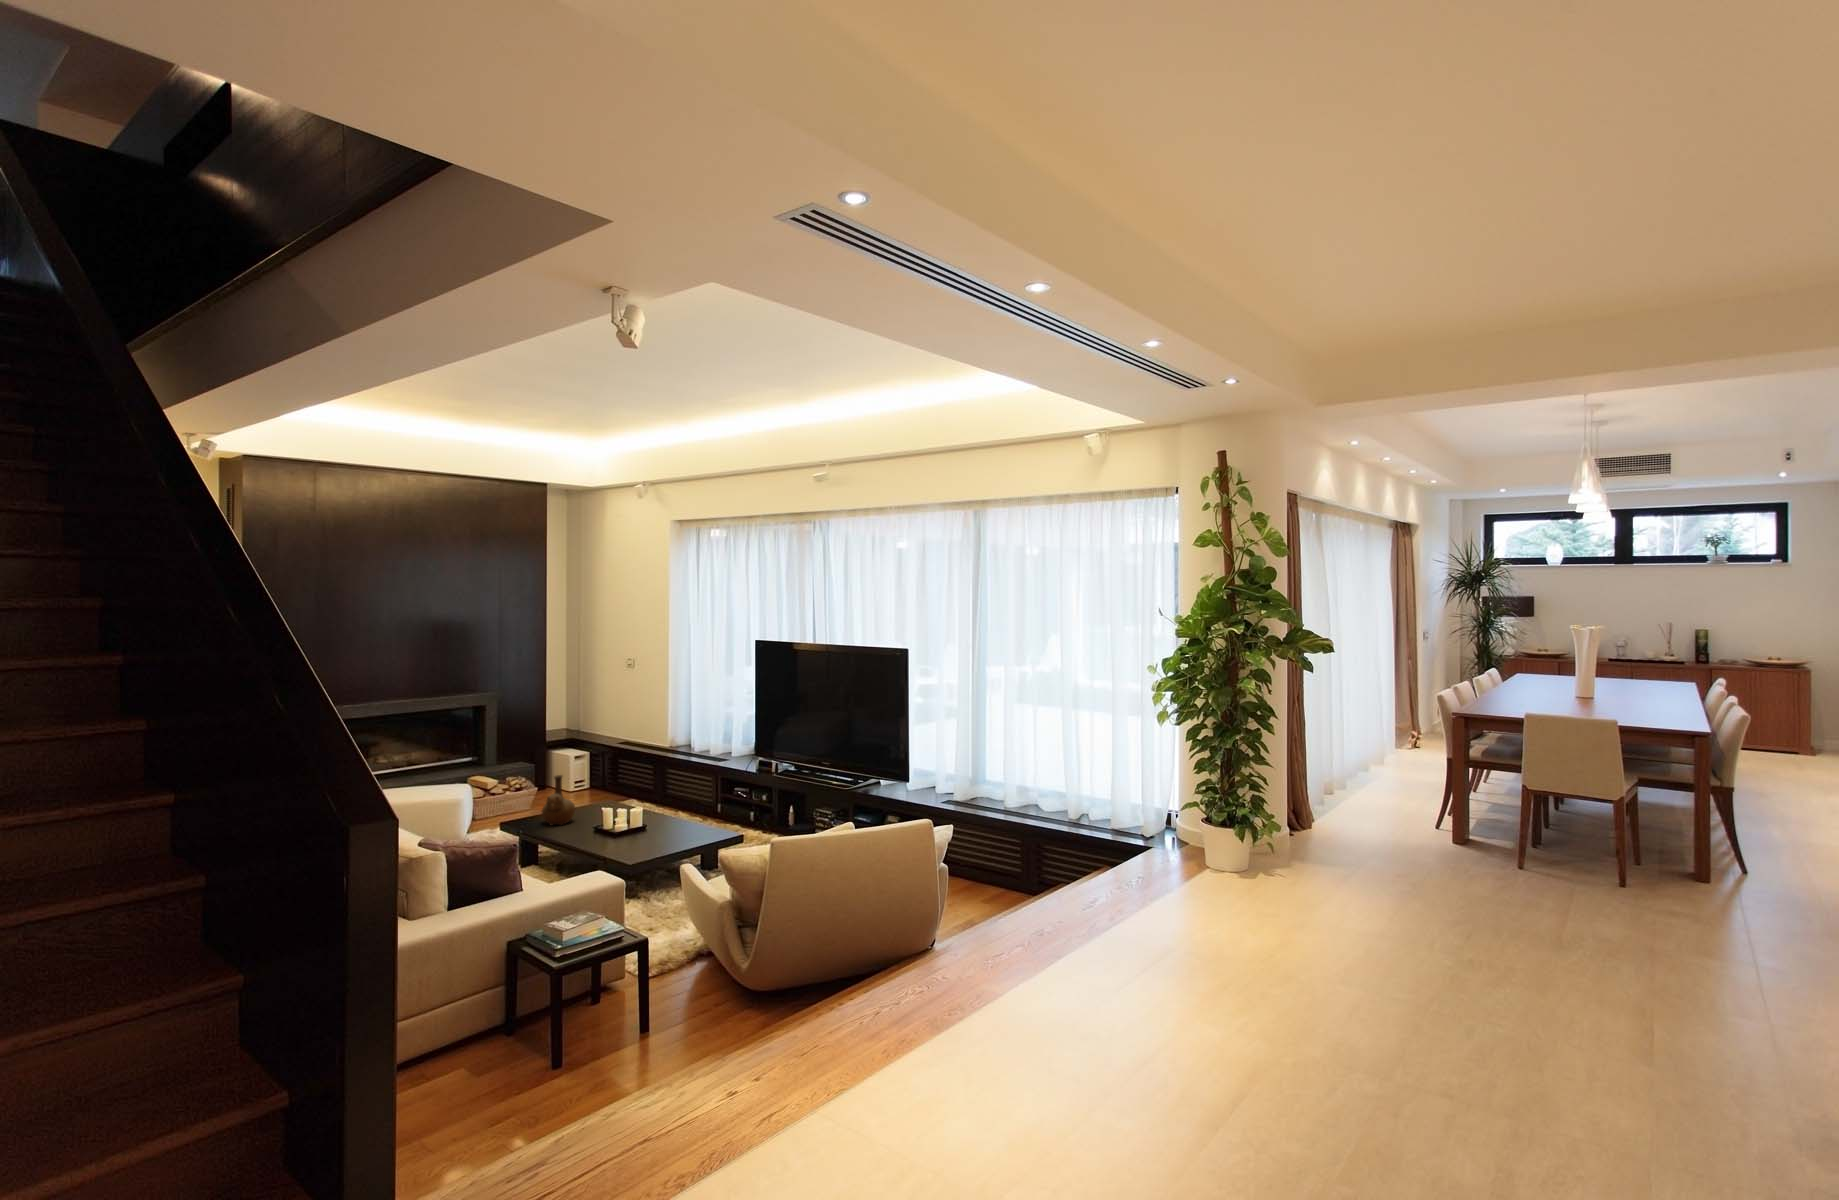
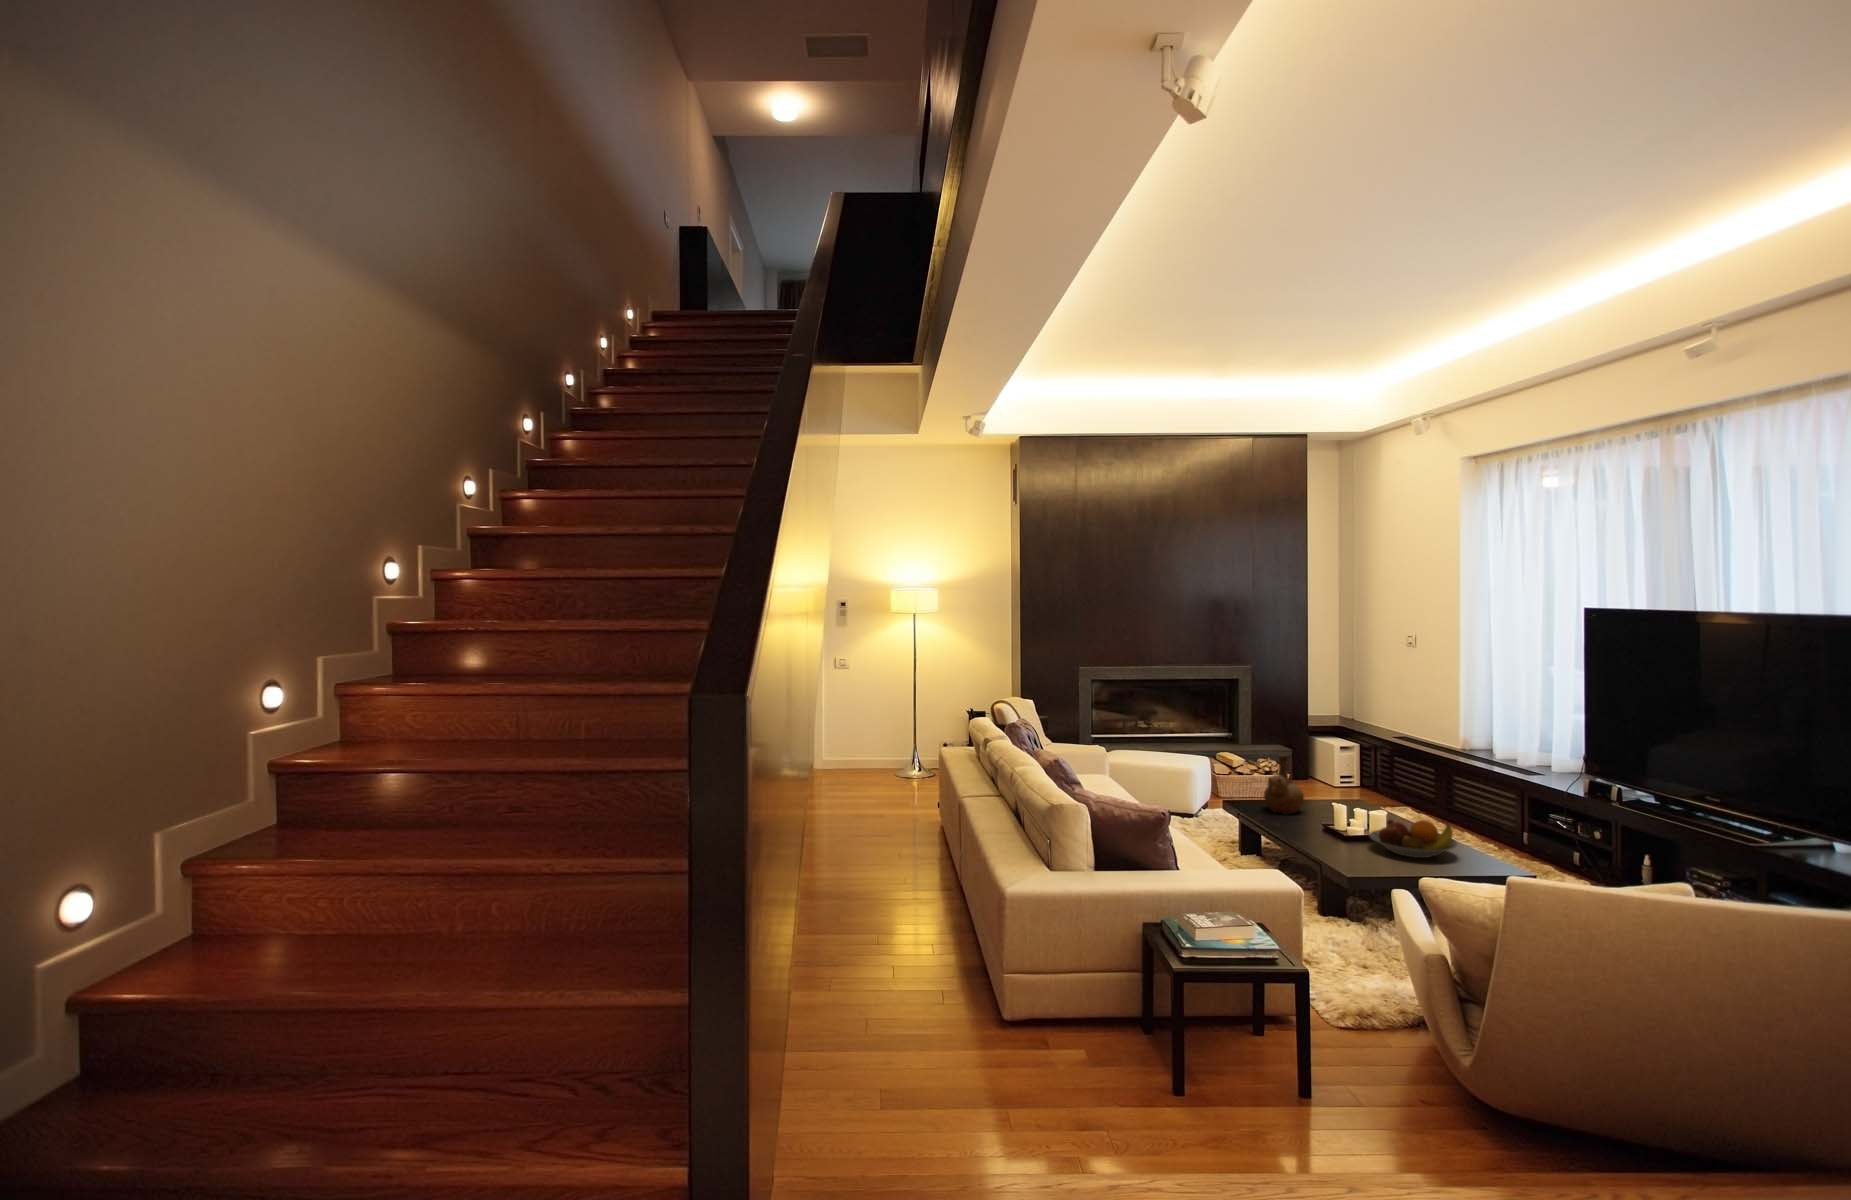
fruit bowl: none [636,809,696,840] -> present [1370,820,1457,858]

